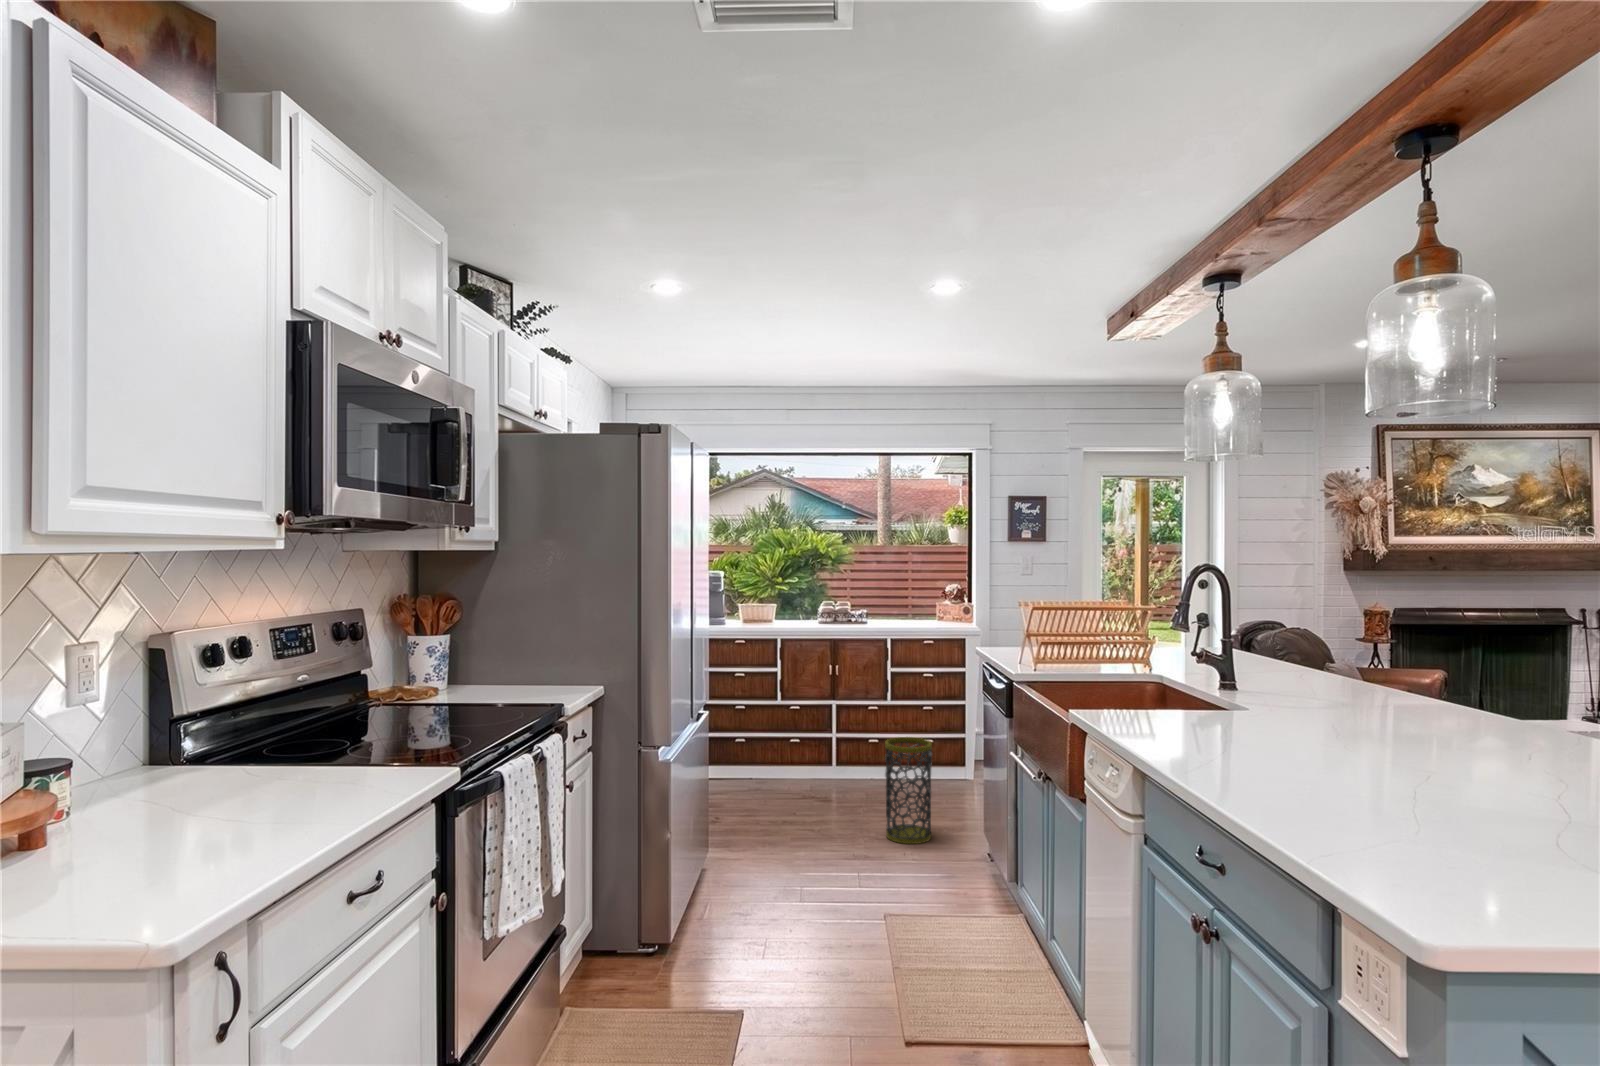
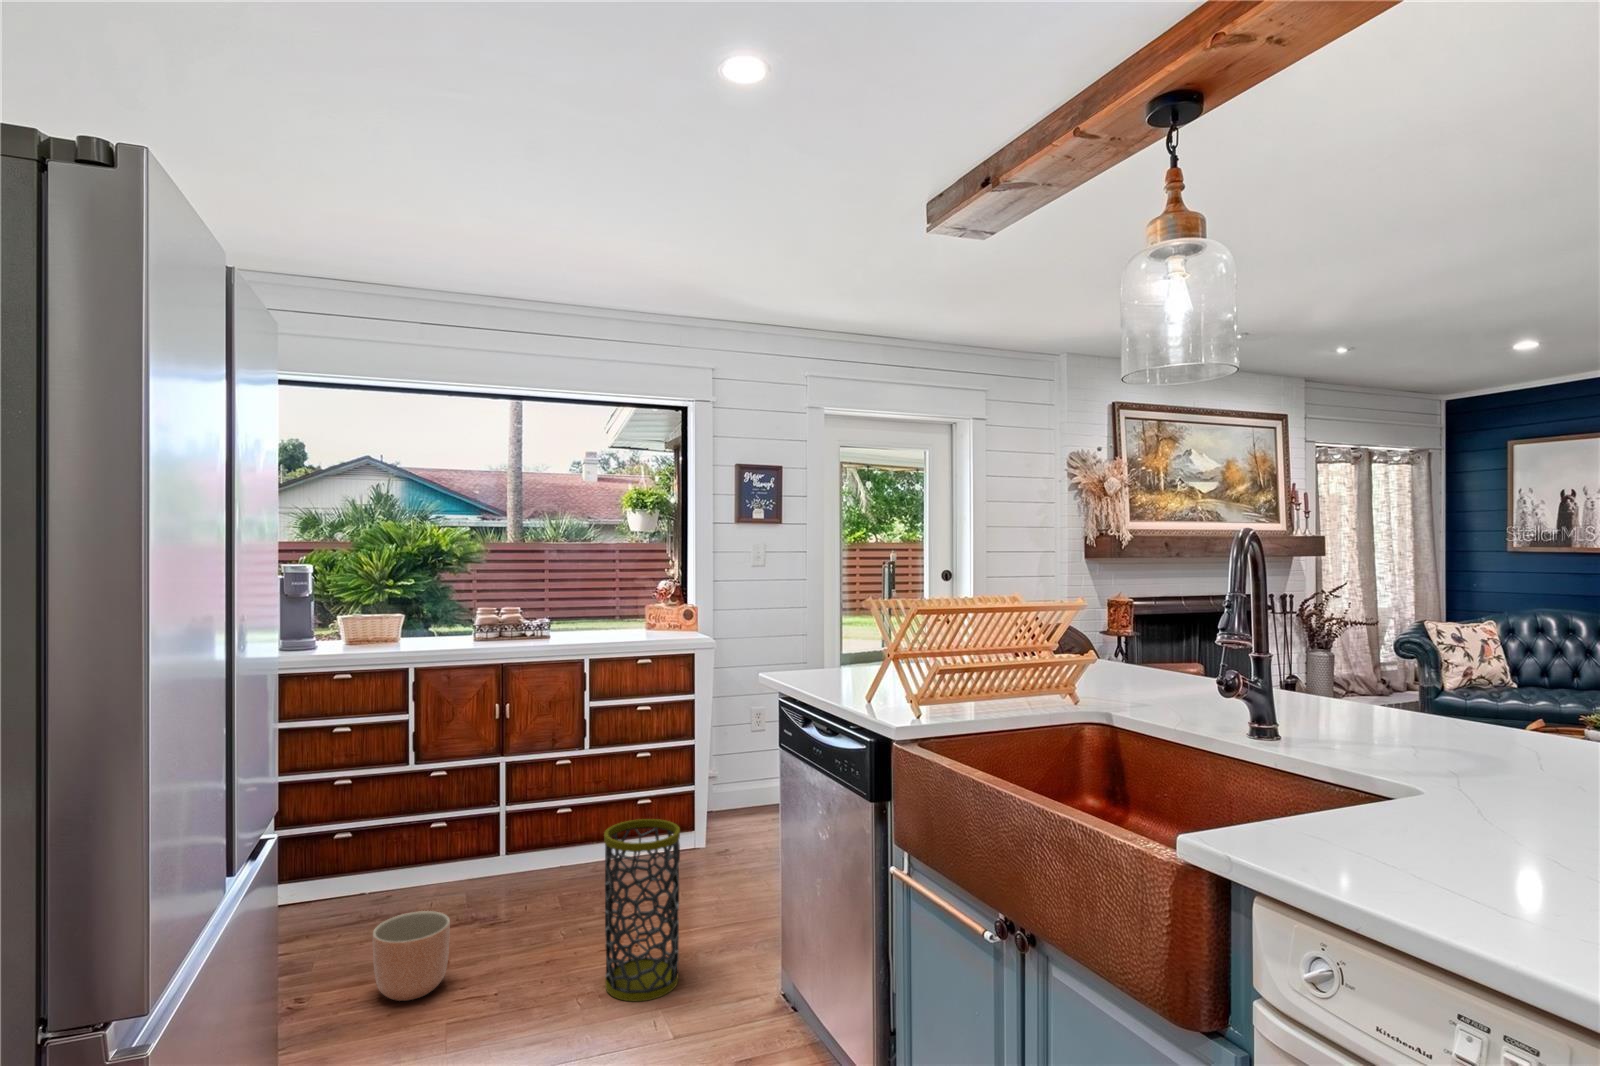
planter: none [759,779,799,825] -> present [373,911,450,1001]

